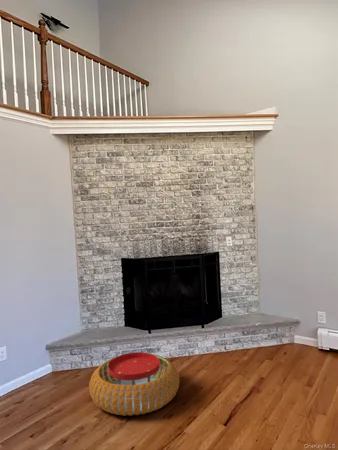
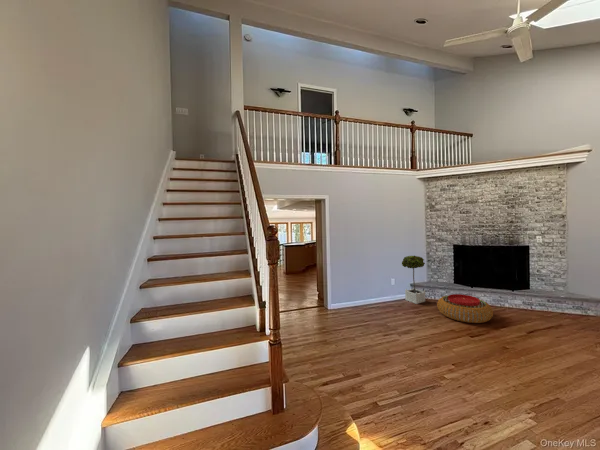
potted tree: none [22,288,73,390] -> present [402,256,425,304]

